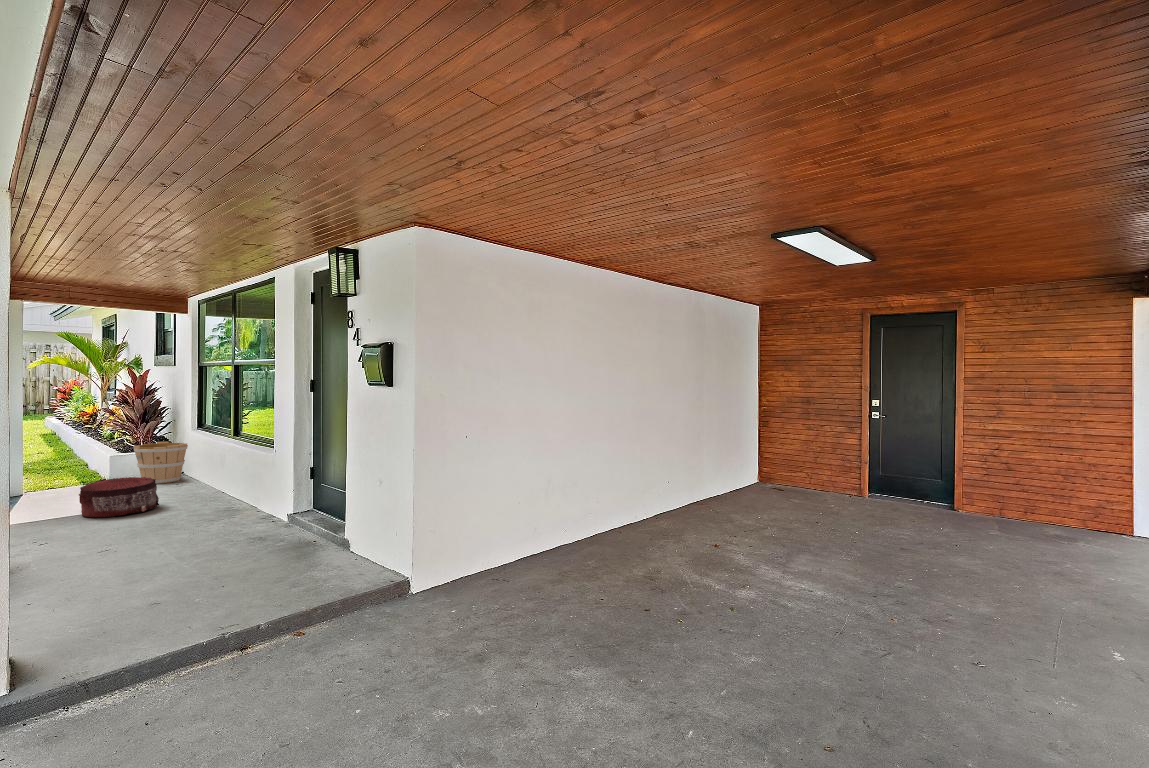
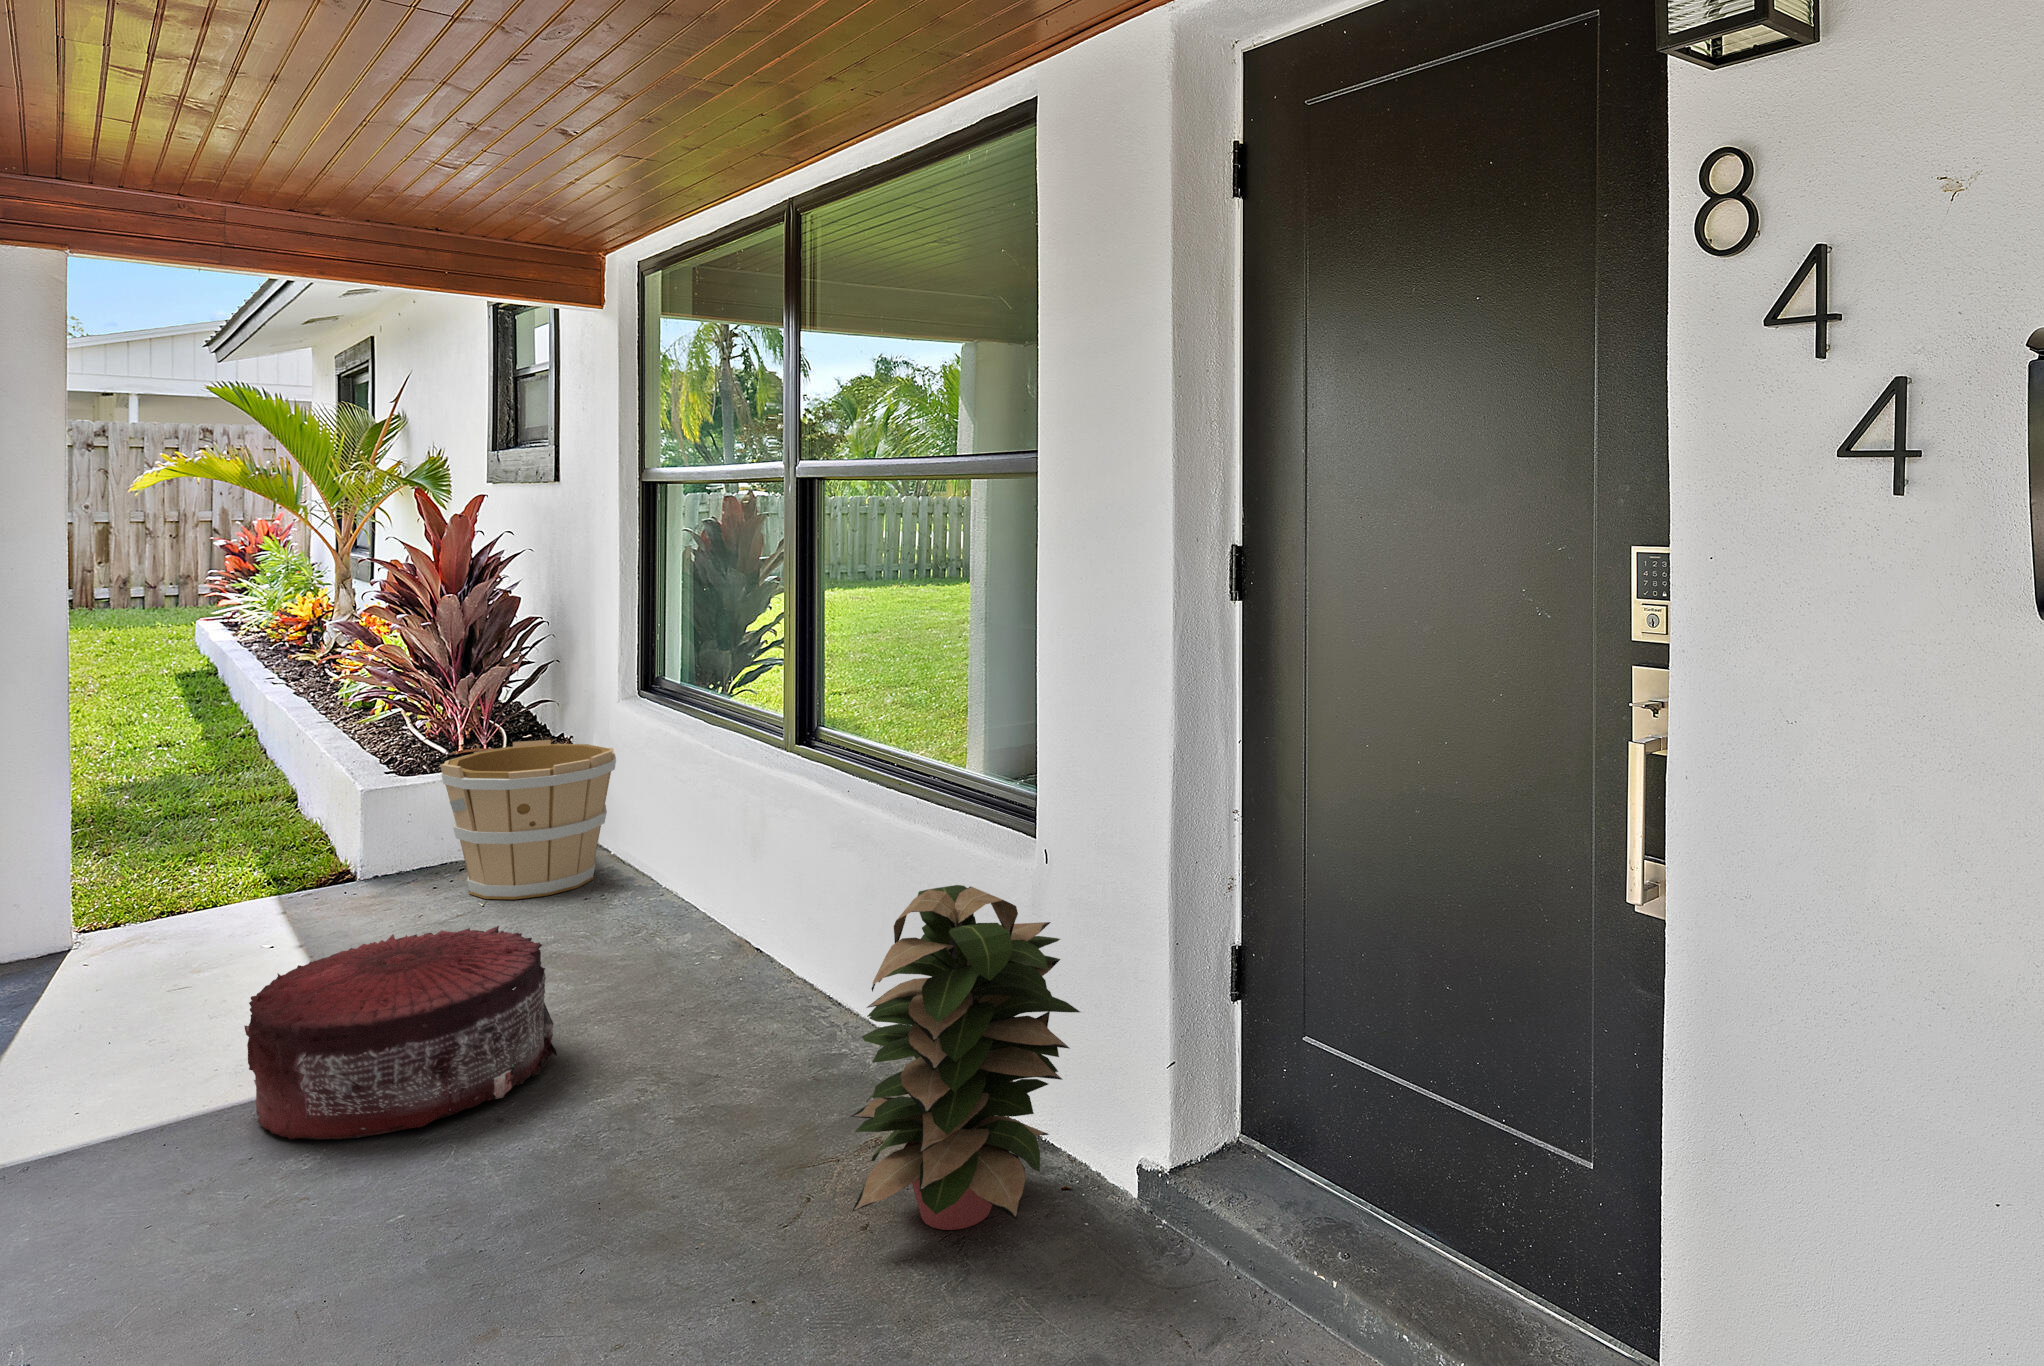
decorative plant: none [218,455,275,525] -> present [851,885,1080,1230]

